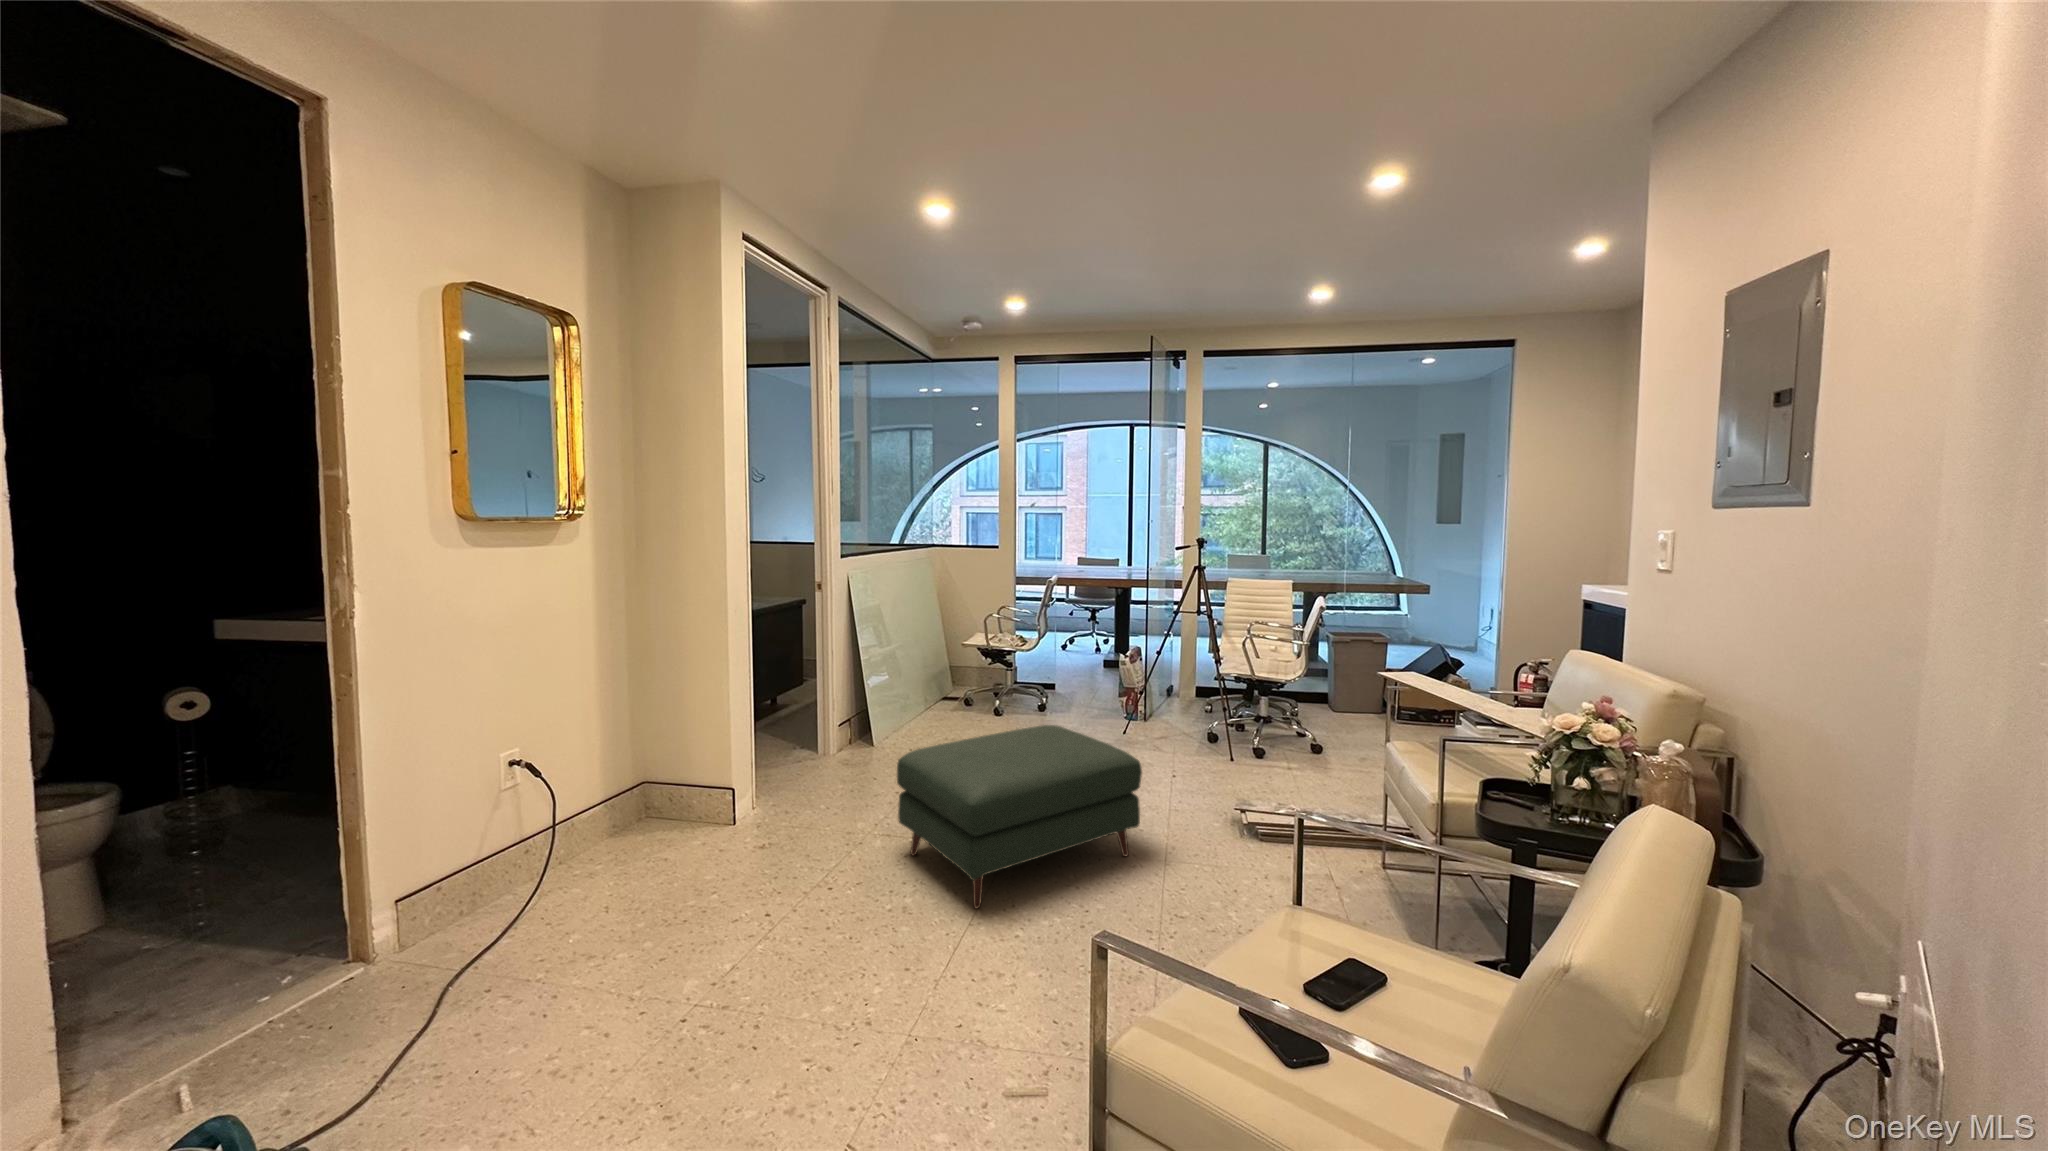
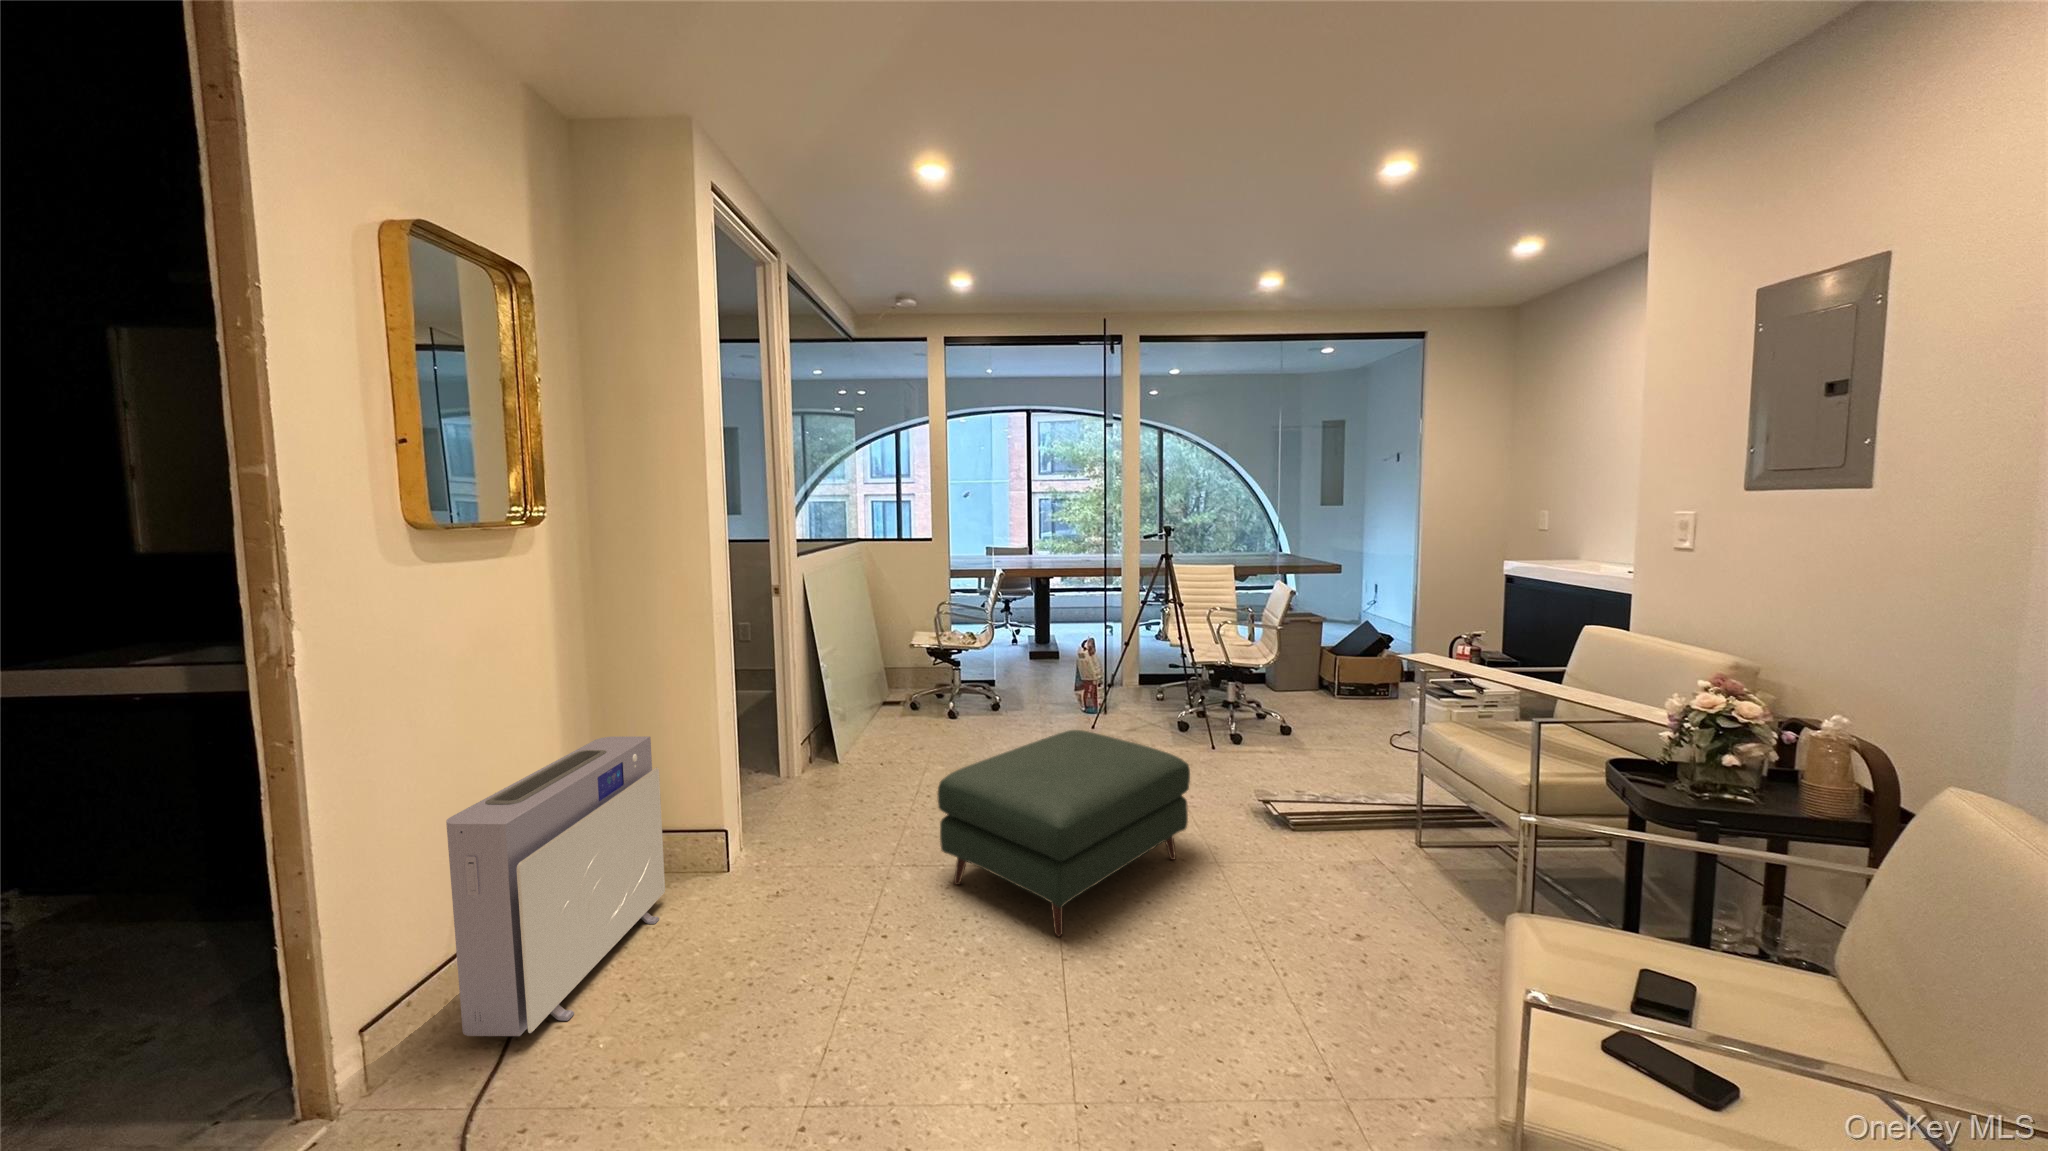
air purifier: none [469,698,671,924] -> present [446,736,665,1036]

